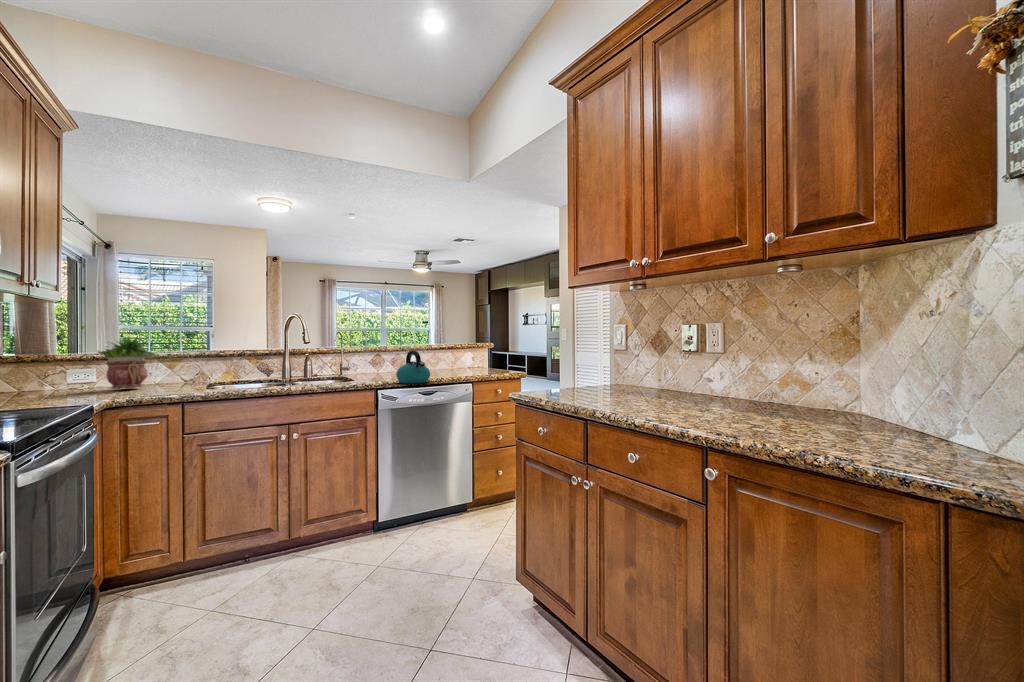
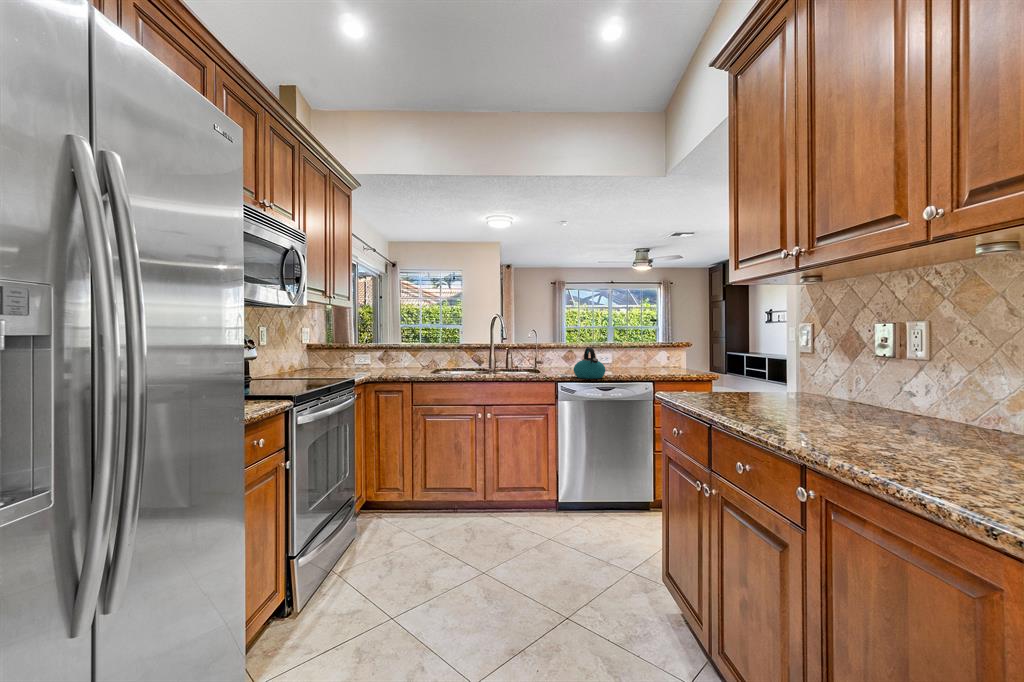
potted plant: present [98,336,156,389] -> none [371,332,405,370]

